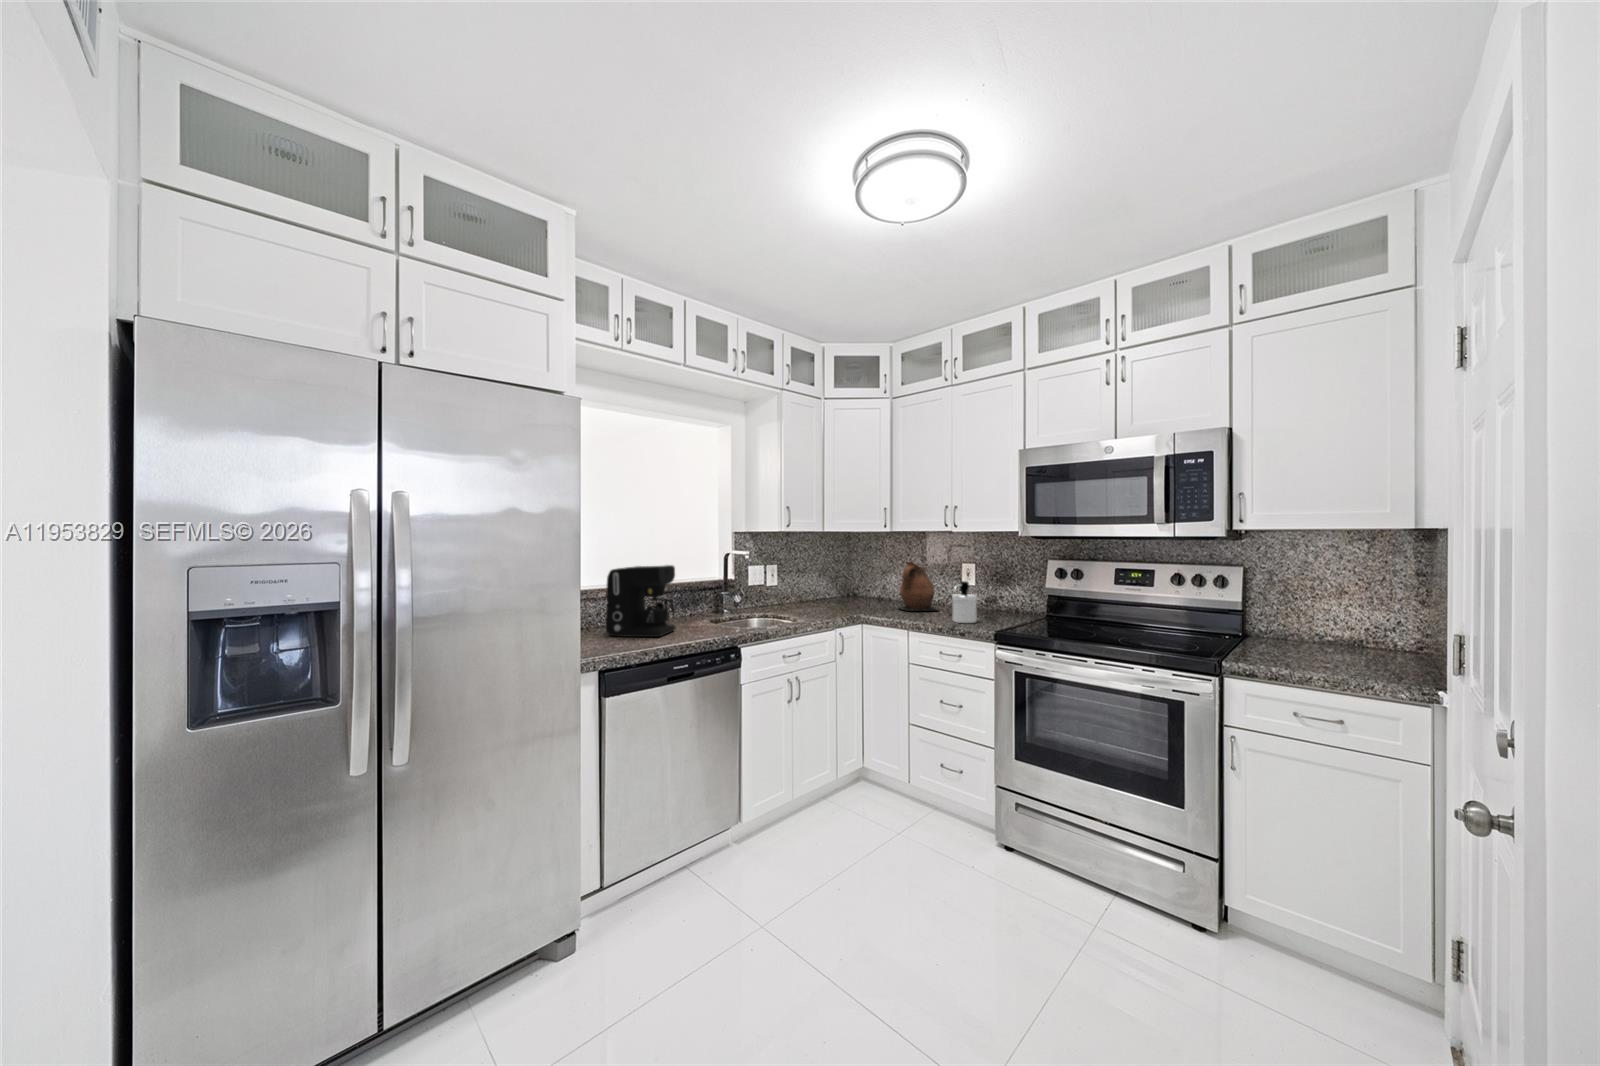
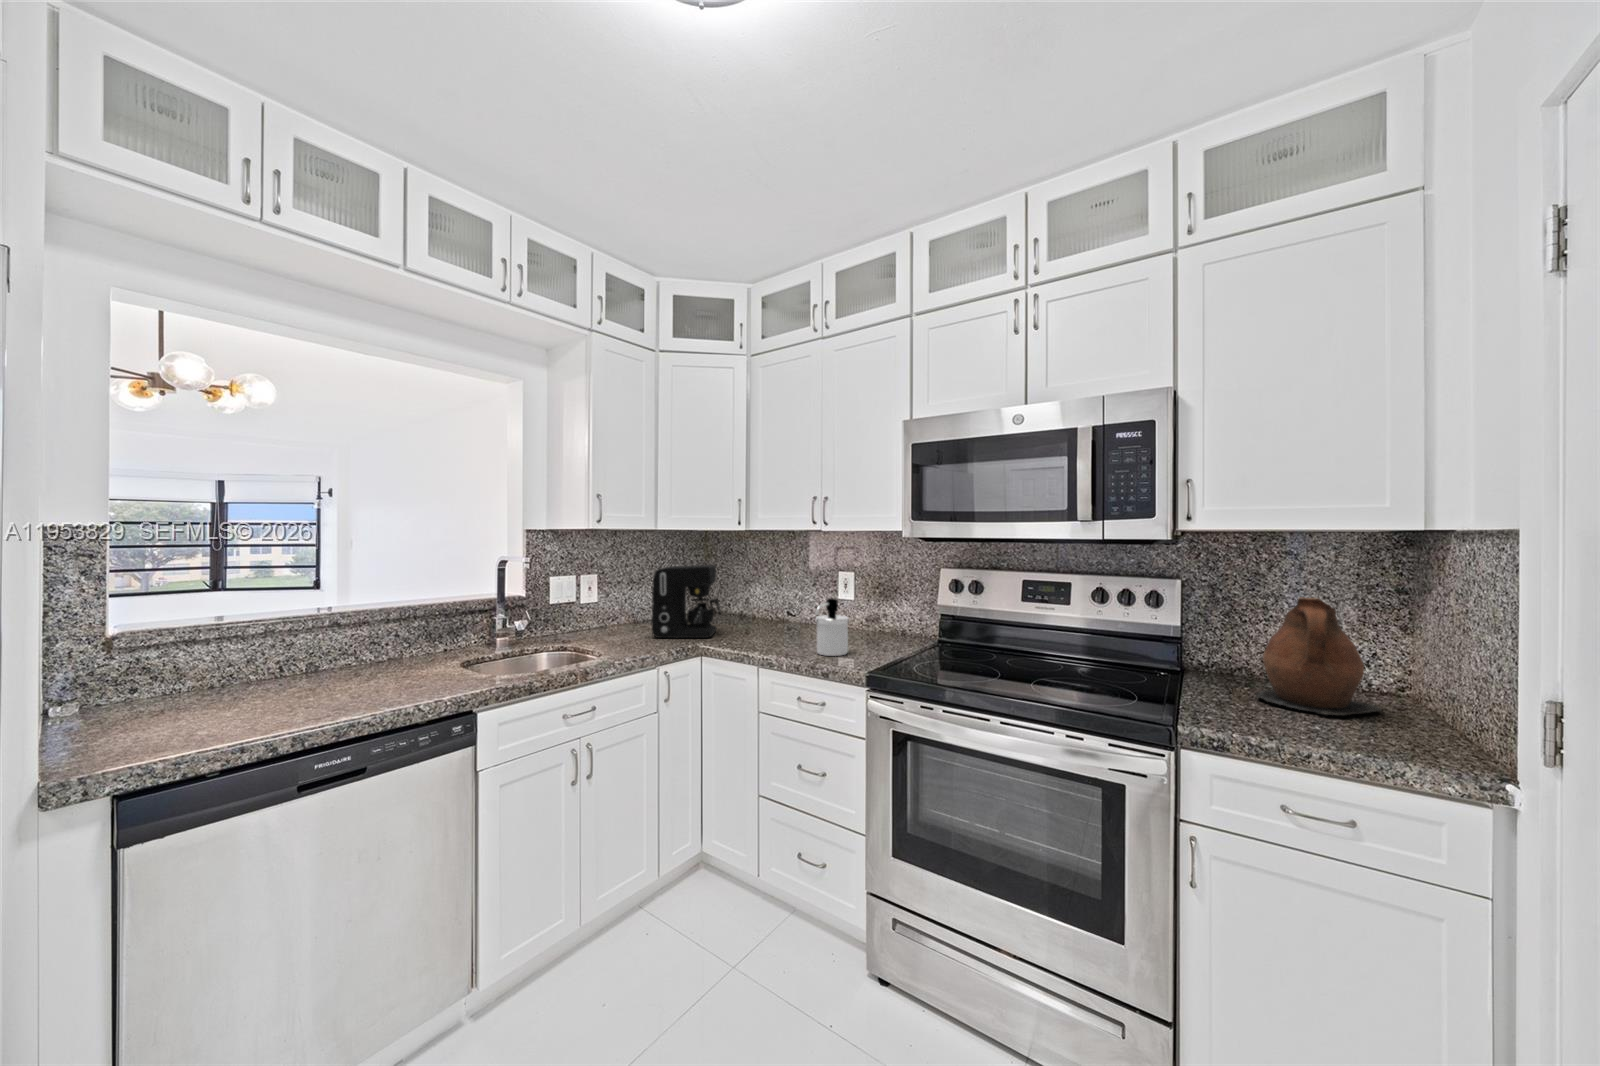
ceramic pitcher: present [898,562,938,611] -> present [1255,598,1381,715]
coffee maker: present [606,565,676,637] -> present [652,565,721,638]

